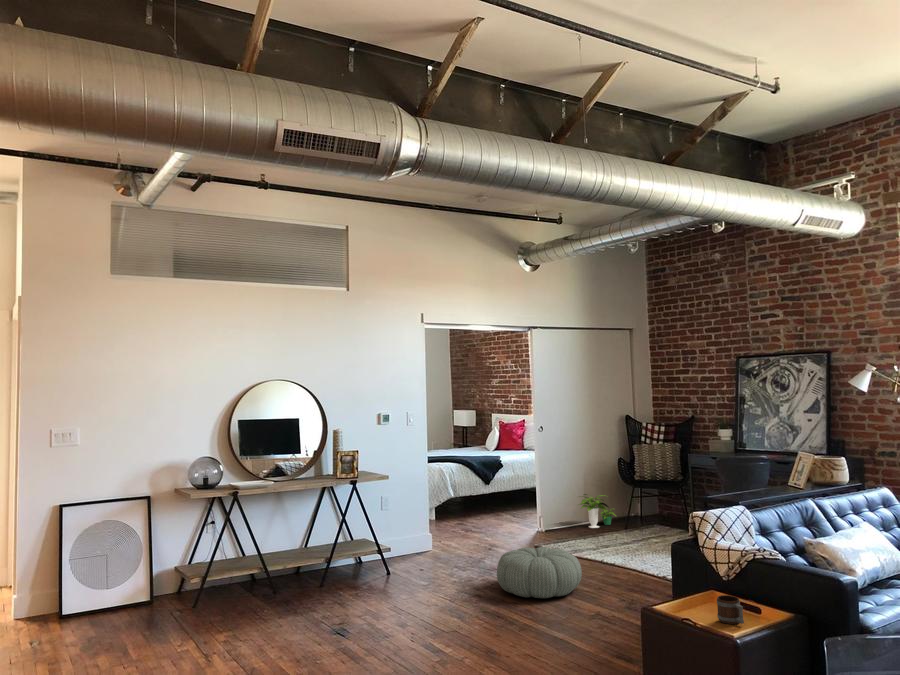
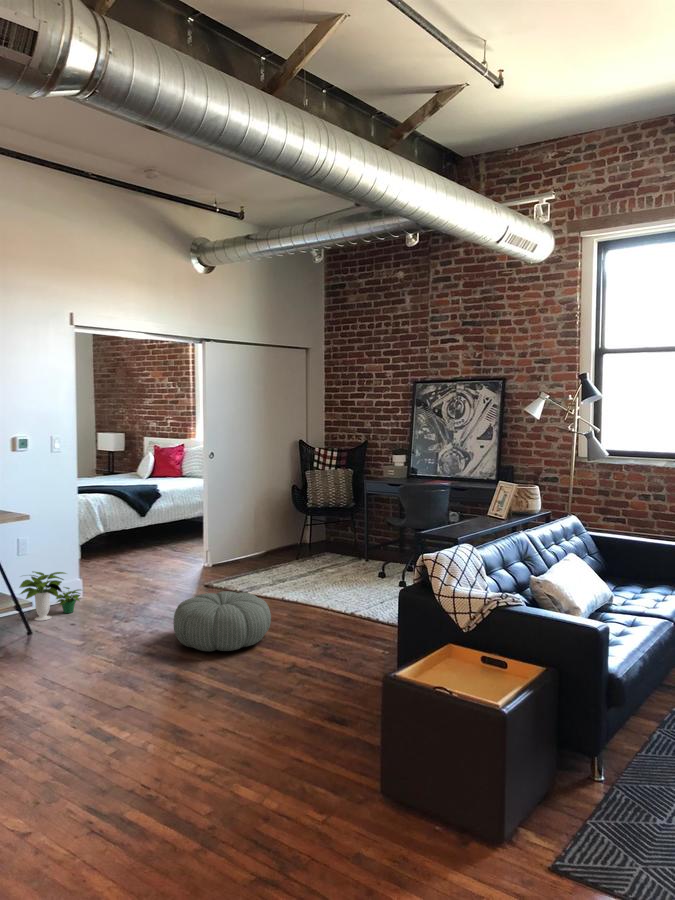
potted plant: present [579,494,616,528] -> present [20,572,81,621]
mug: present [717,595,744,624] -> none [464,650,496,683]

